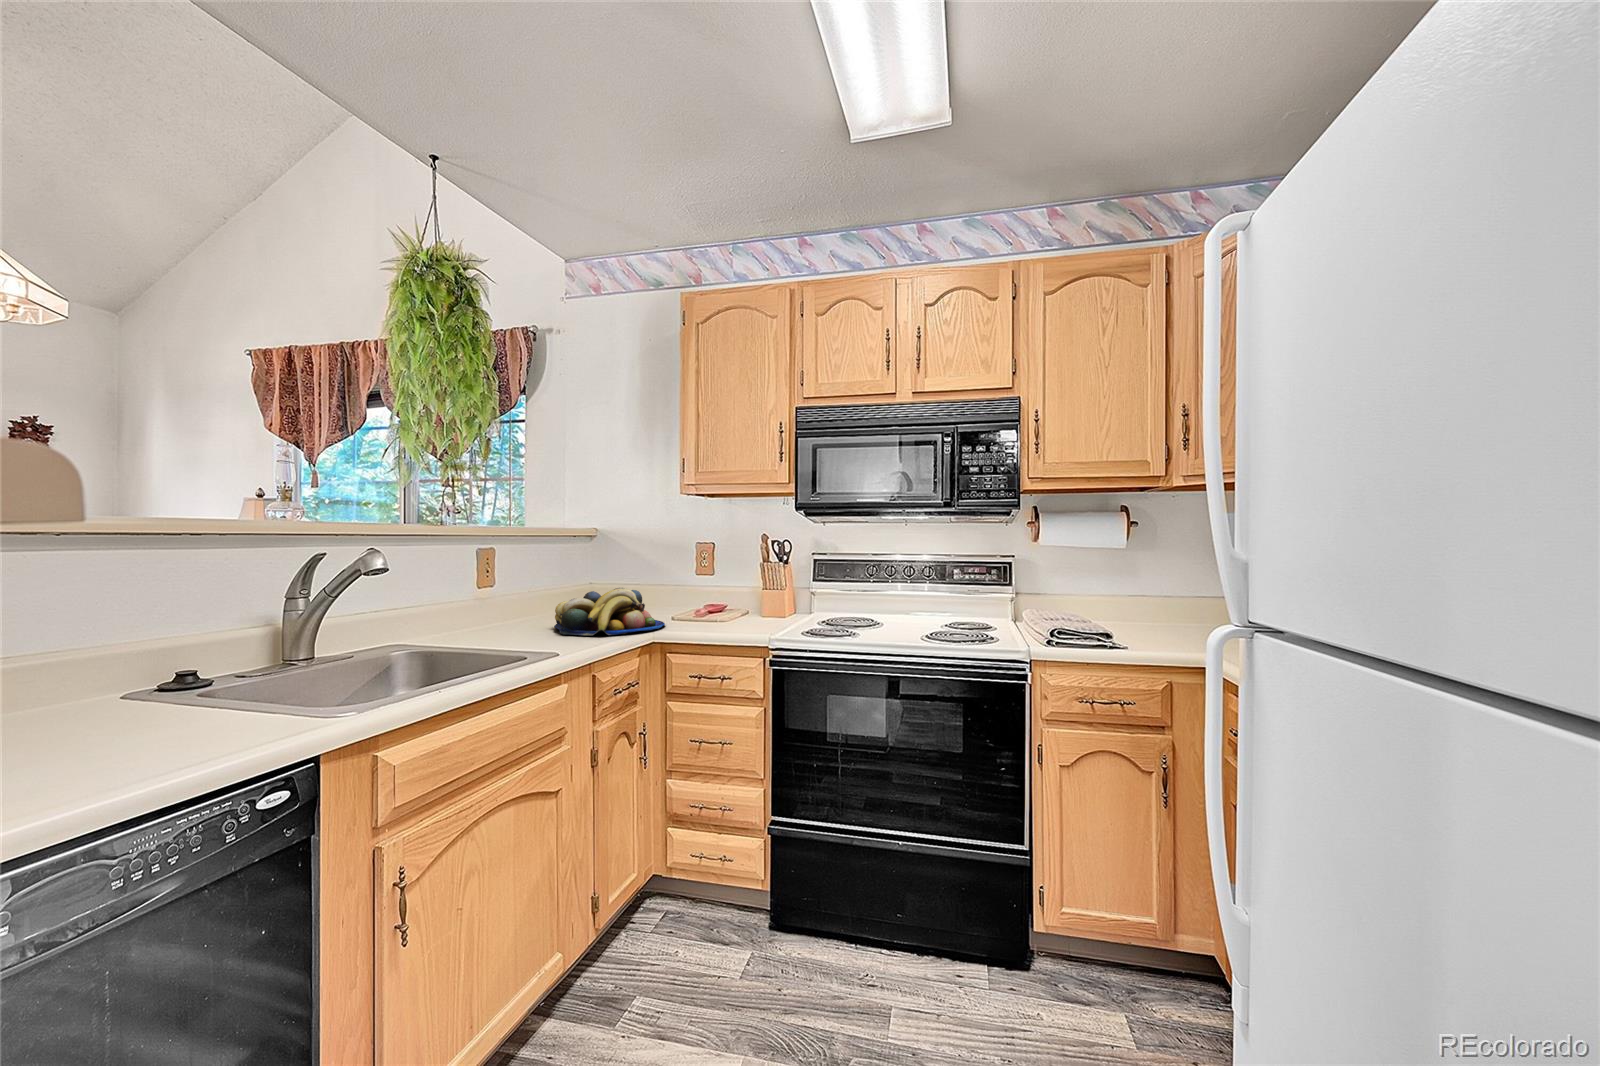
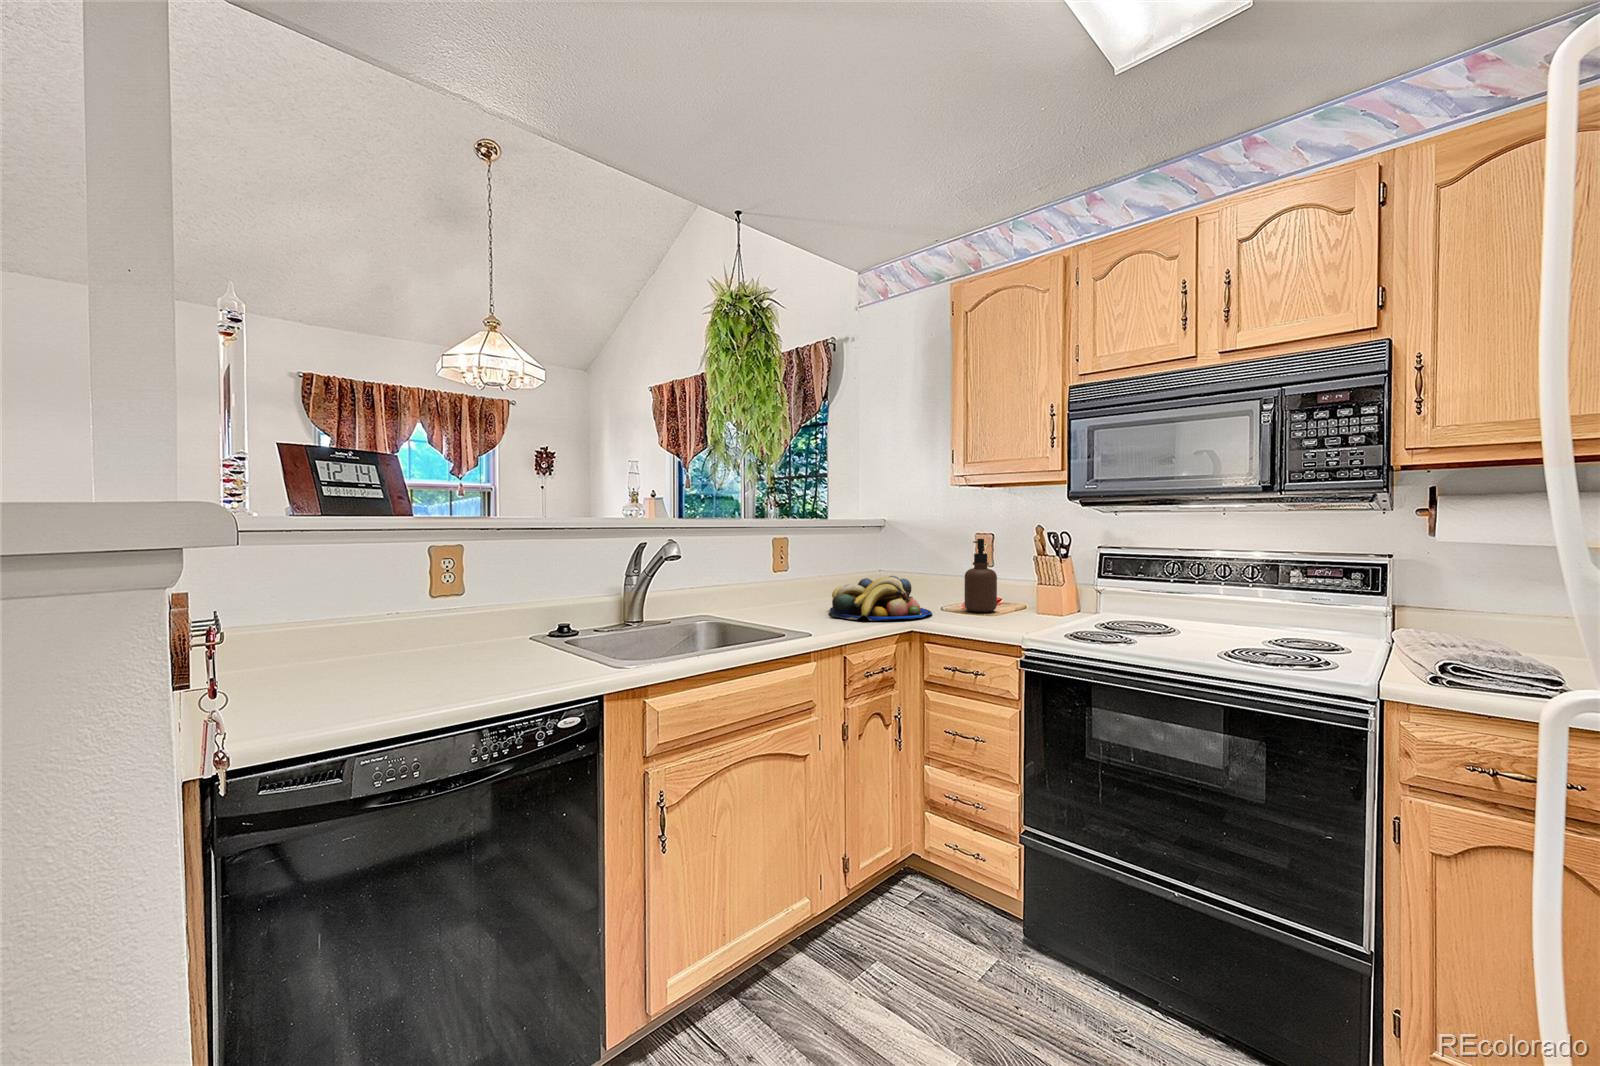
soap dispenser: none [692,548,723,619] -> present [964,539,997,612]

